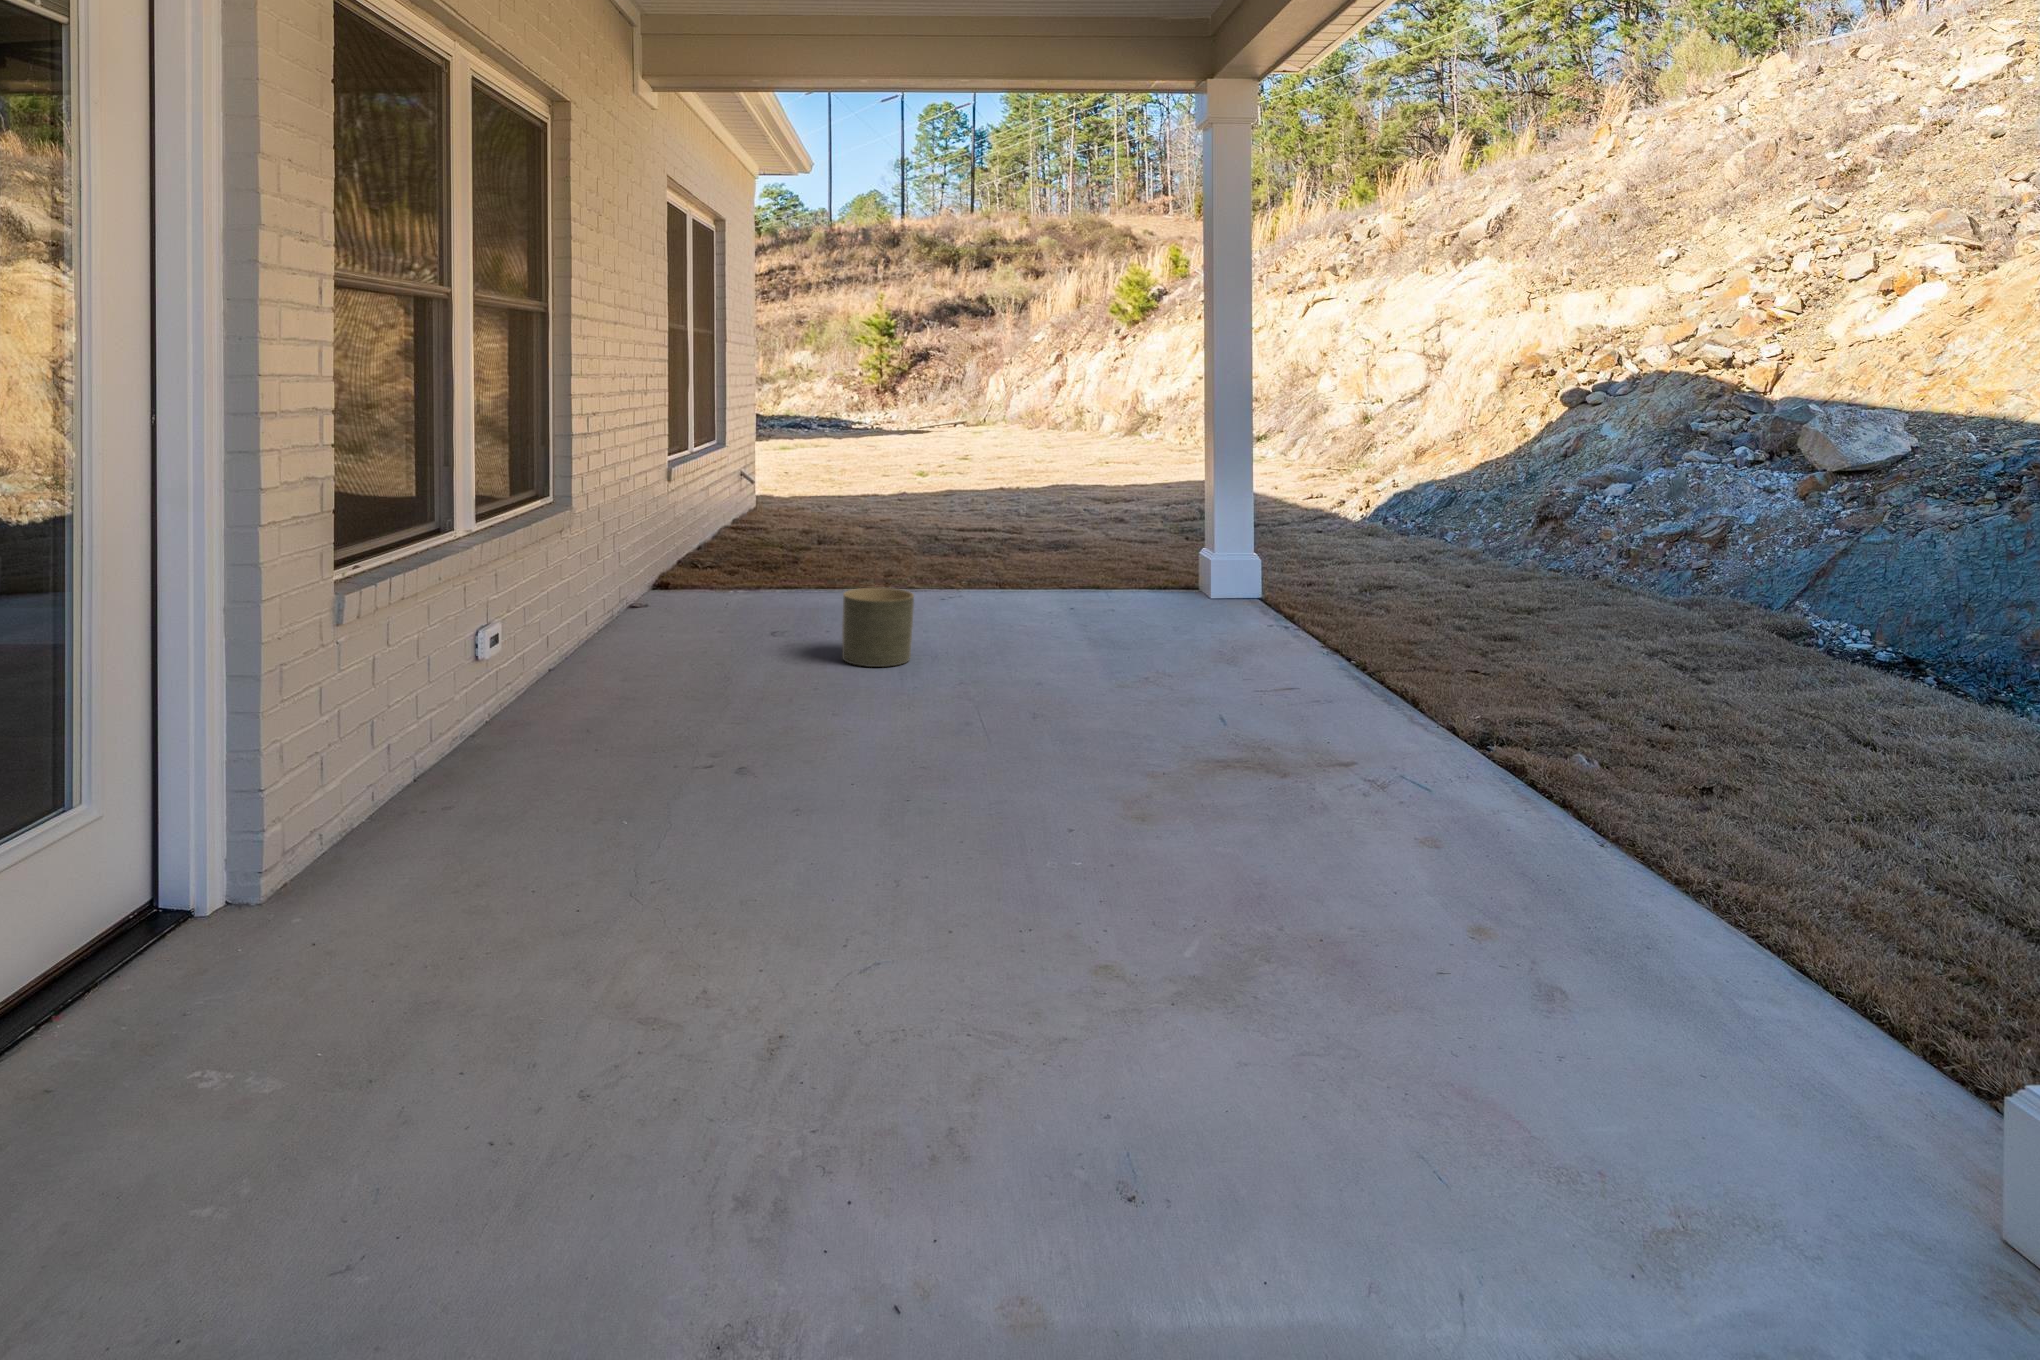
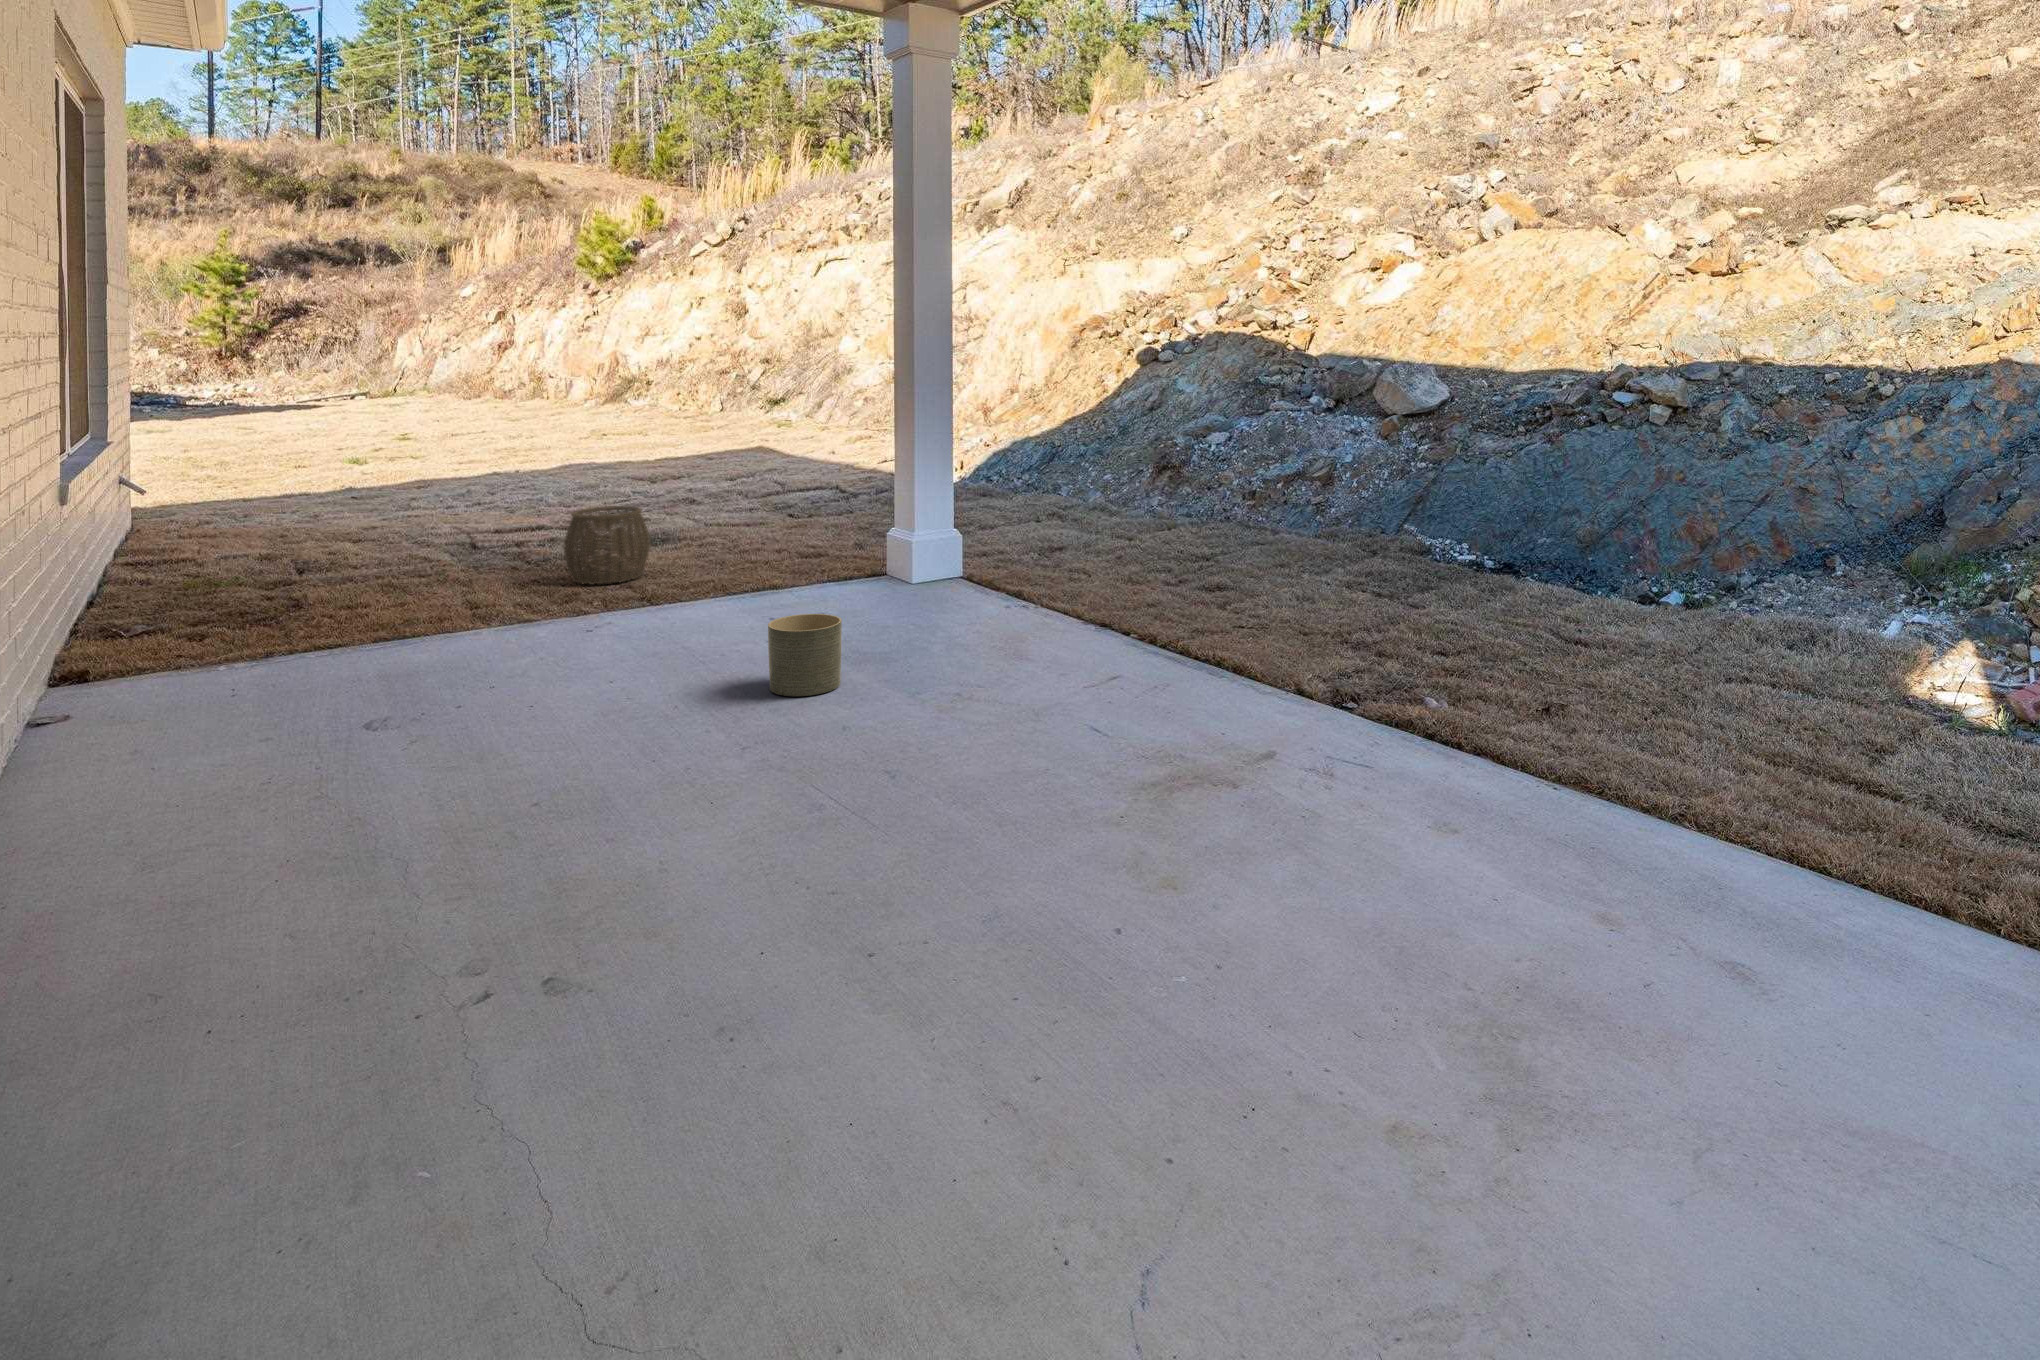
woven basket: none [857,490,930,559] -> present [564,506,650,585]

